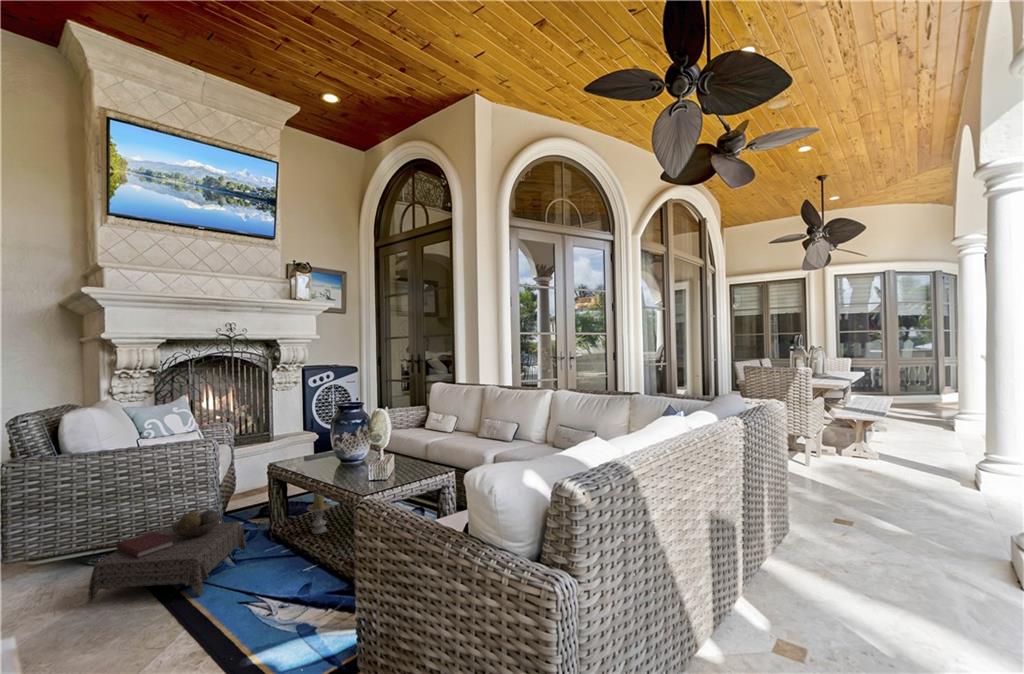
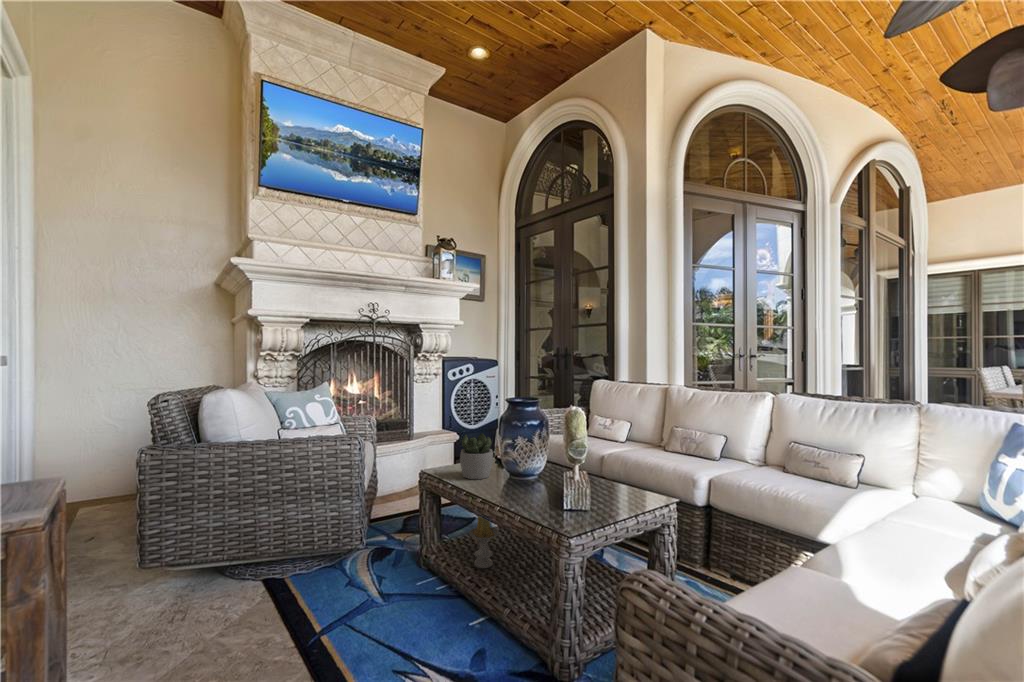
succulent plant: none [299,431,328,467] -> present [460,434,493,479]
ottoman: present [87,510,246,605] -> none [218,525,396,647]

